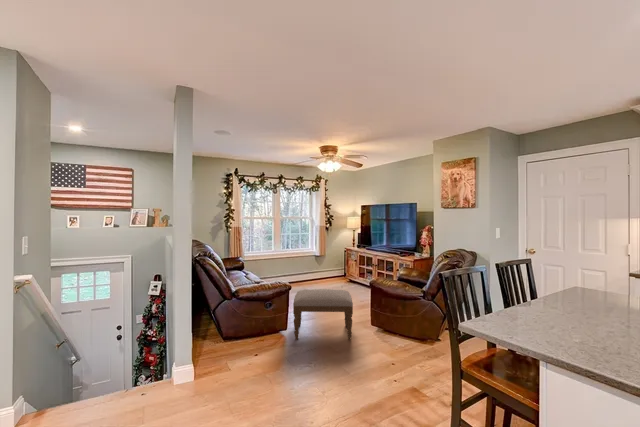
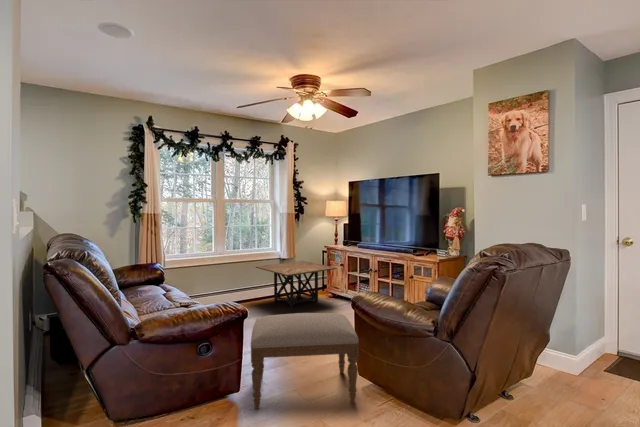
side table: none [300,258,353,288] -> present [256,261,337,308]

